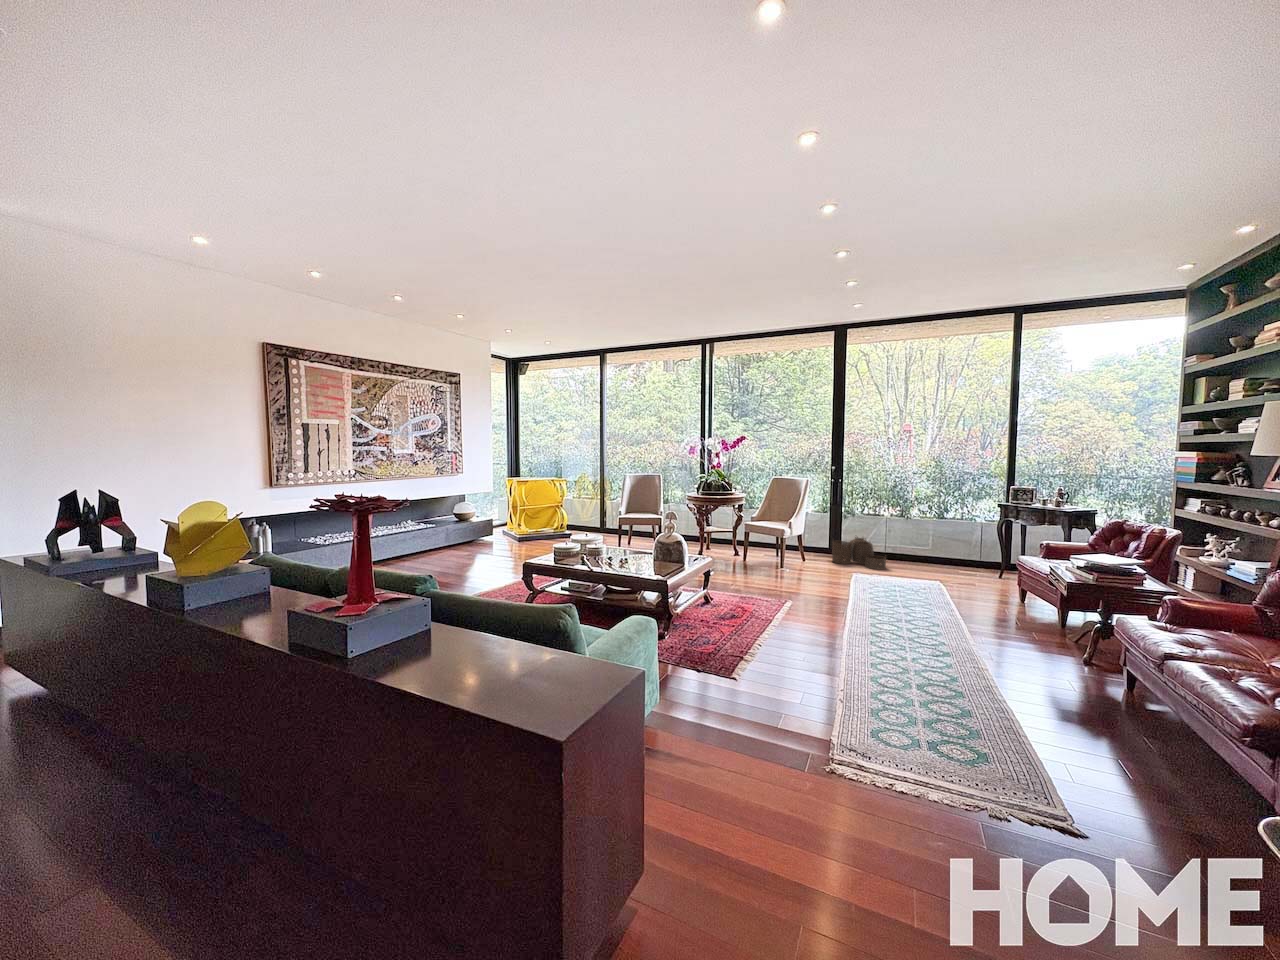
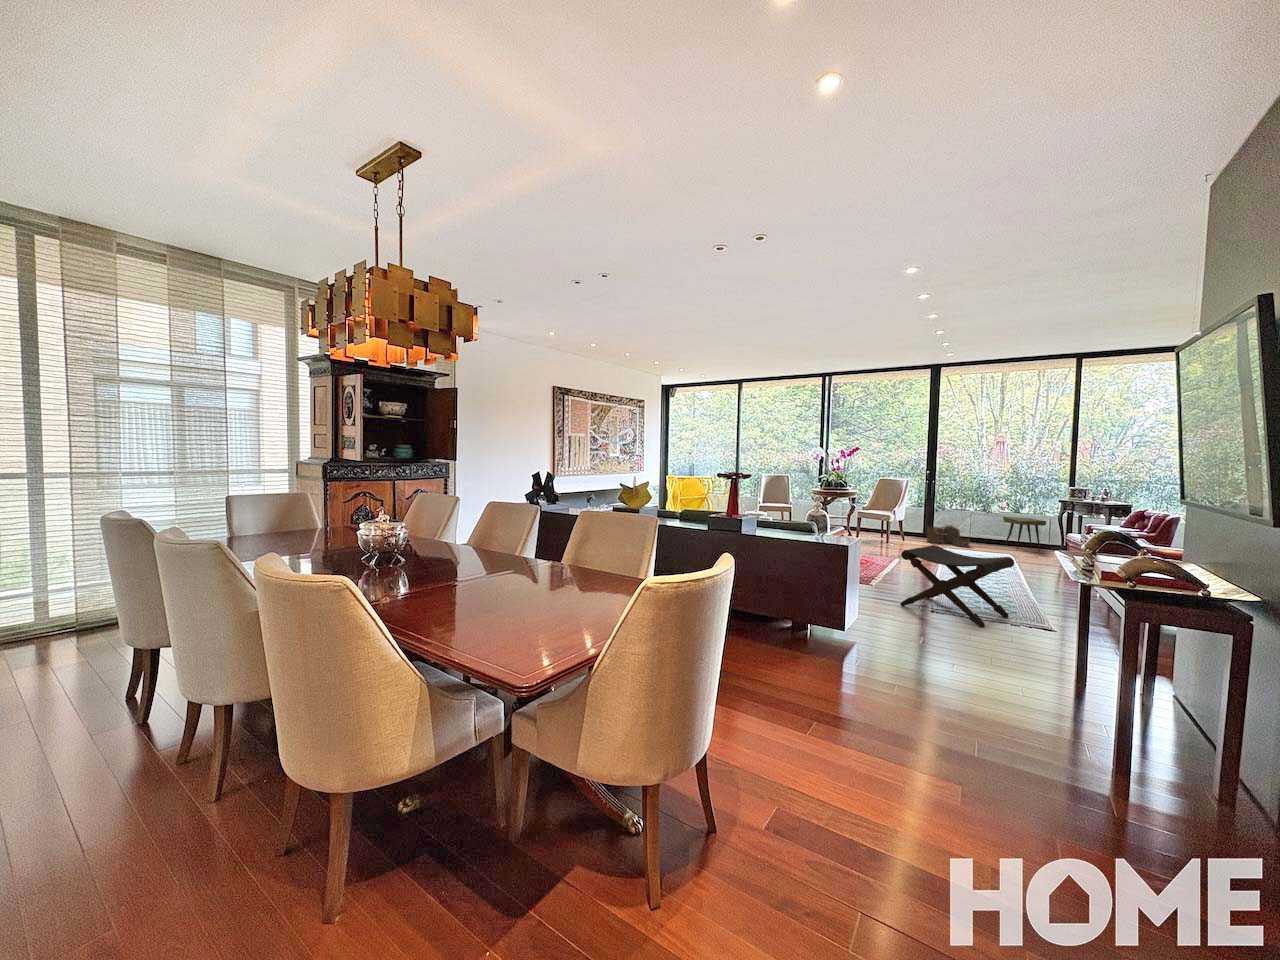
side table: none [926,525,982,572] -> present [1003,517,1046,551]
footstool: none [768,612,980,820] -> present [900,545,1014,627]

